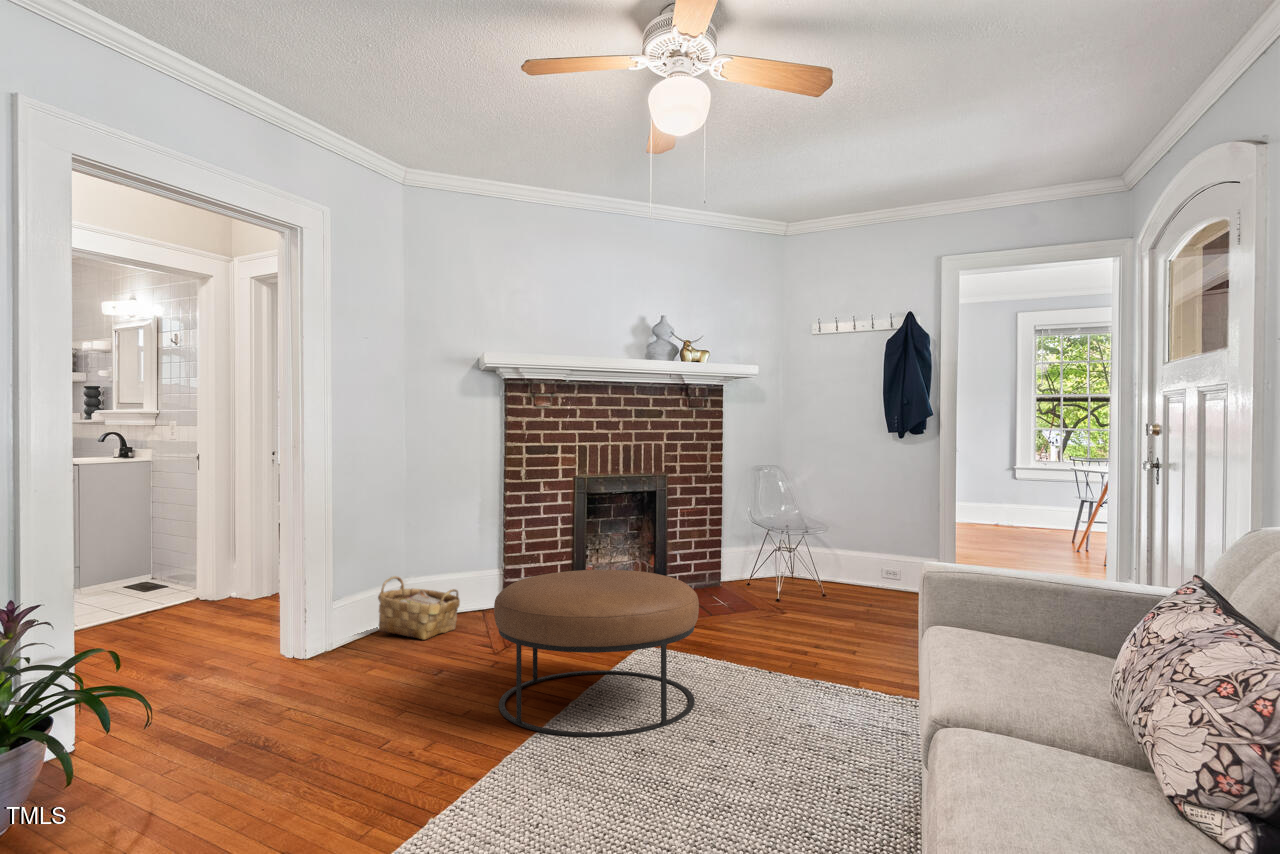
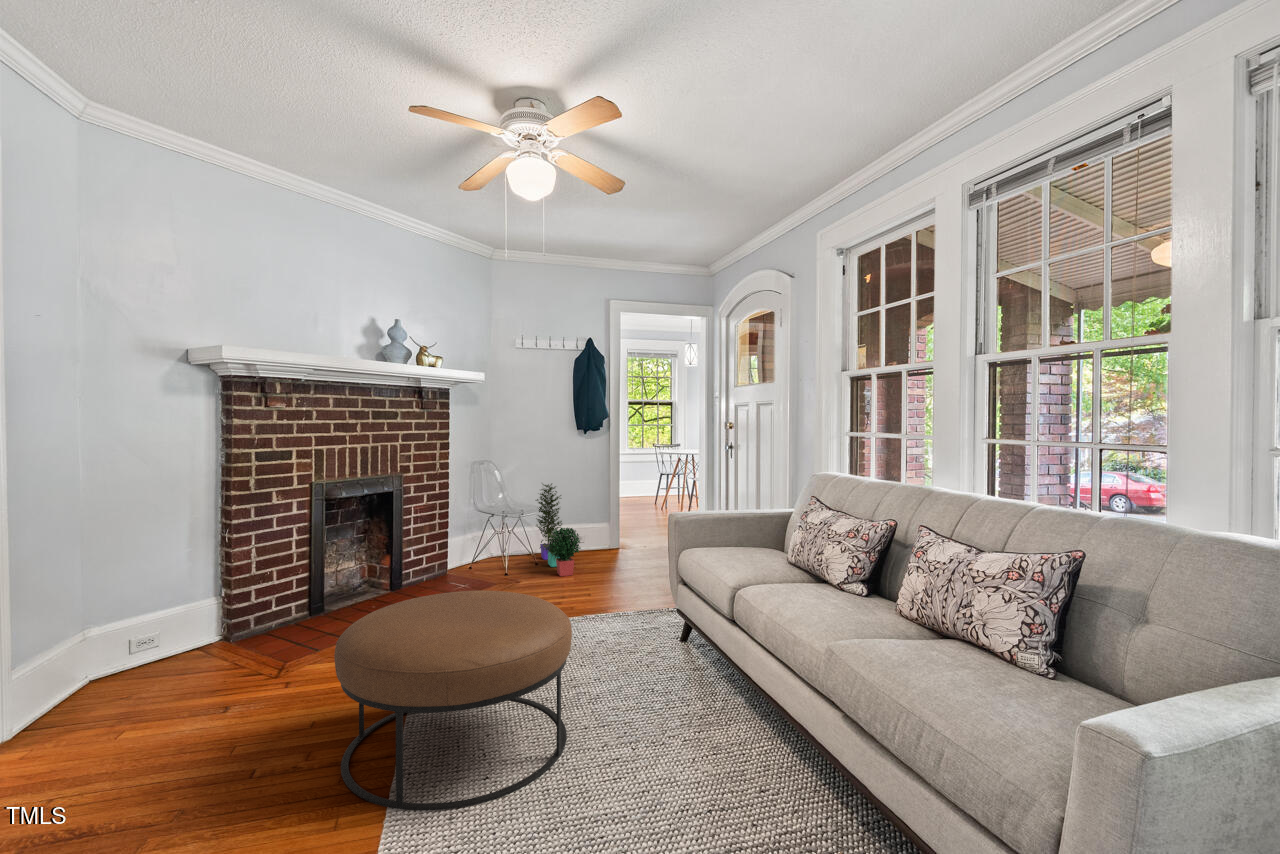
potted plant: none [821,492,863,601] -> present [536,484,581,576]
woven basket: present [378,576,460,640] -> none [56,631,191,712]

